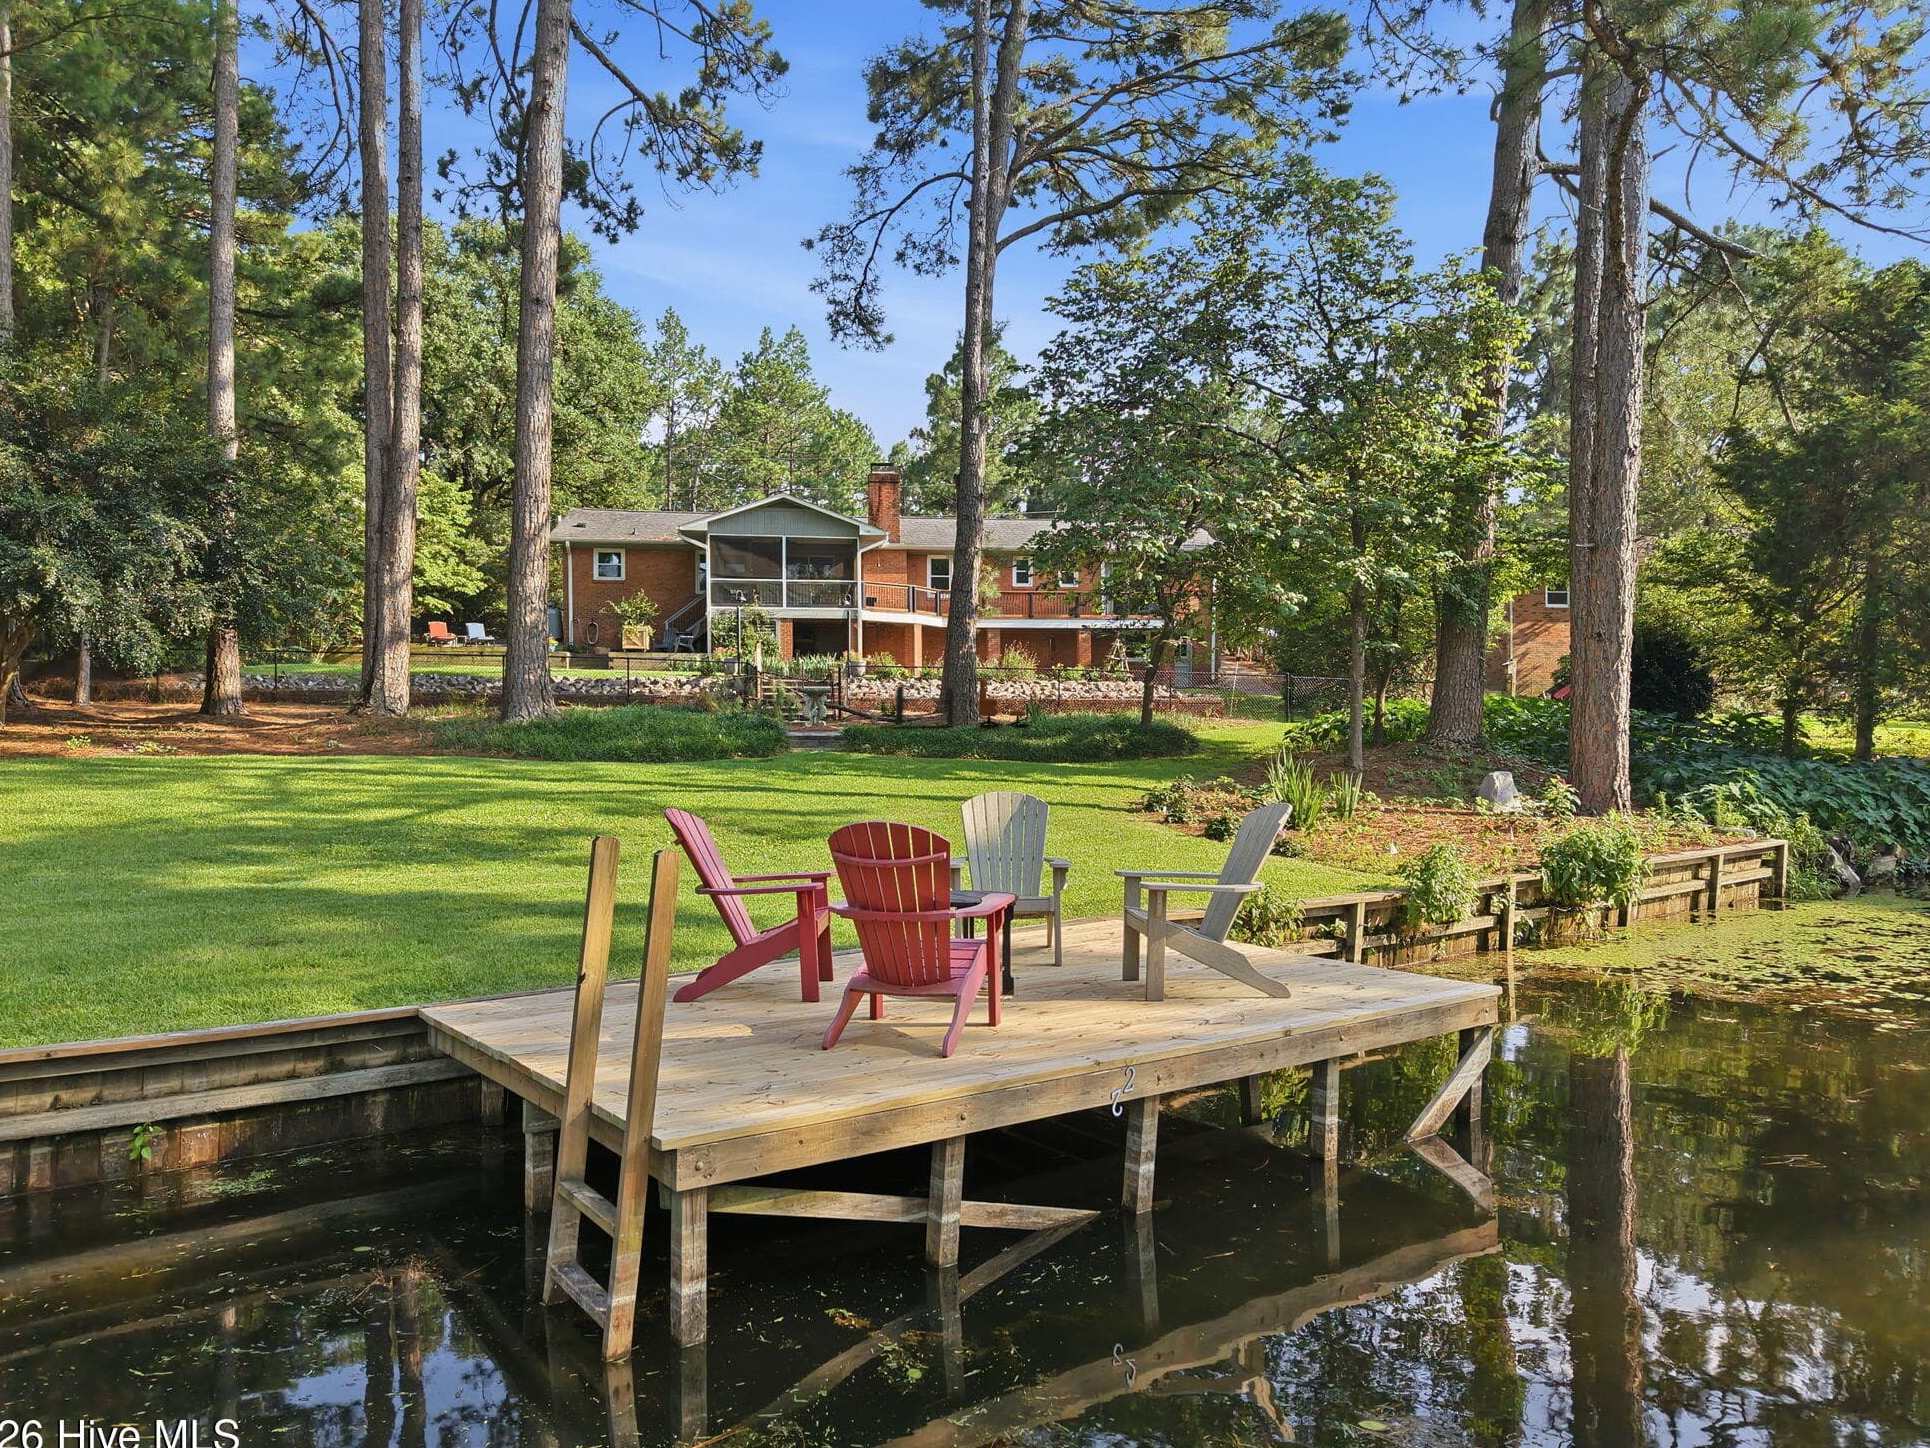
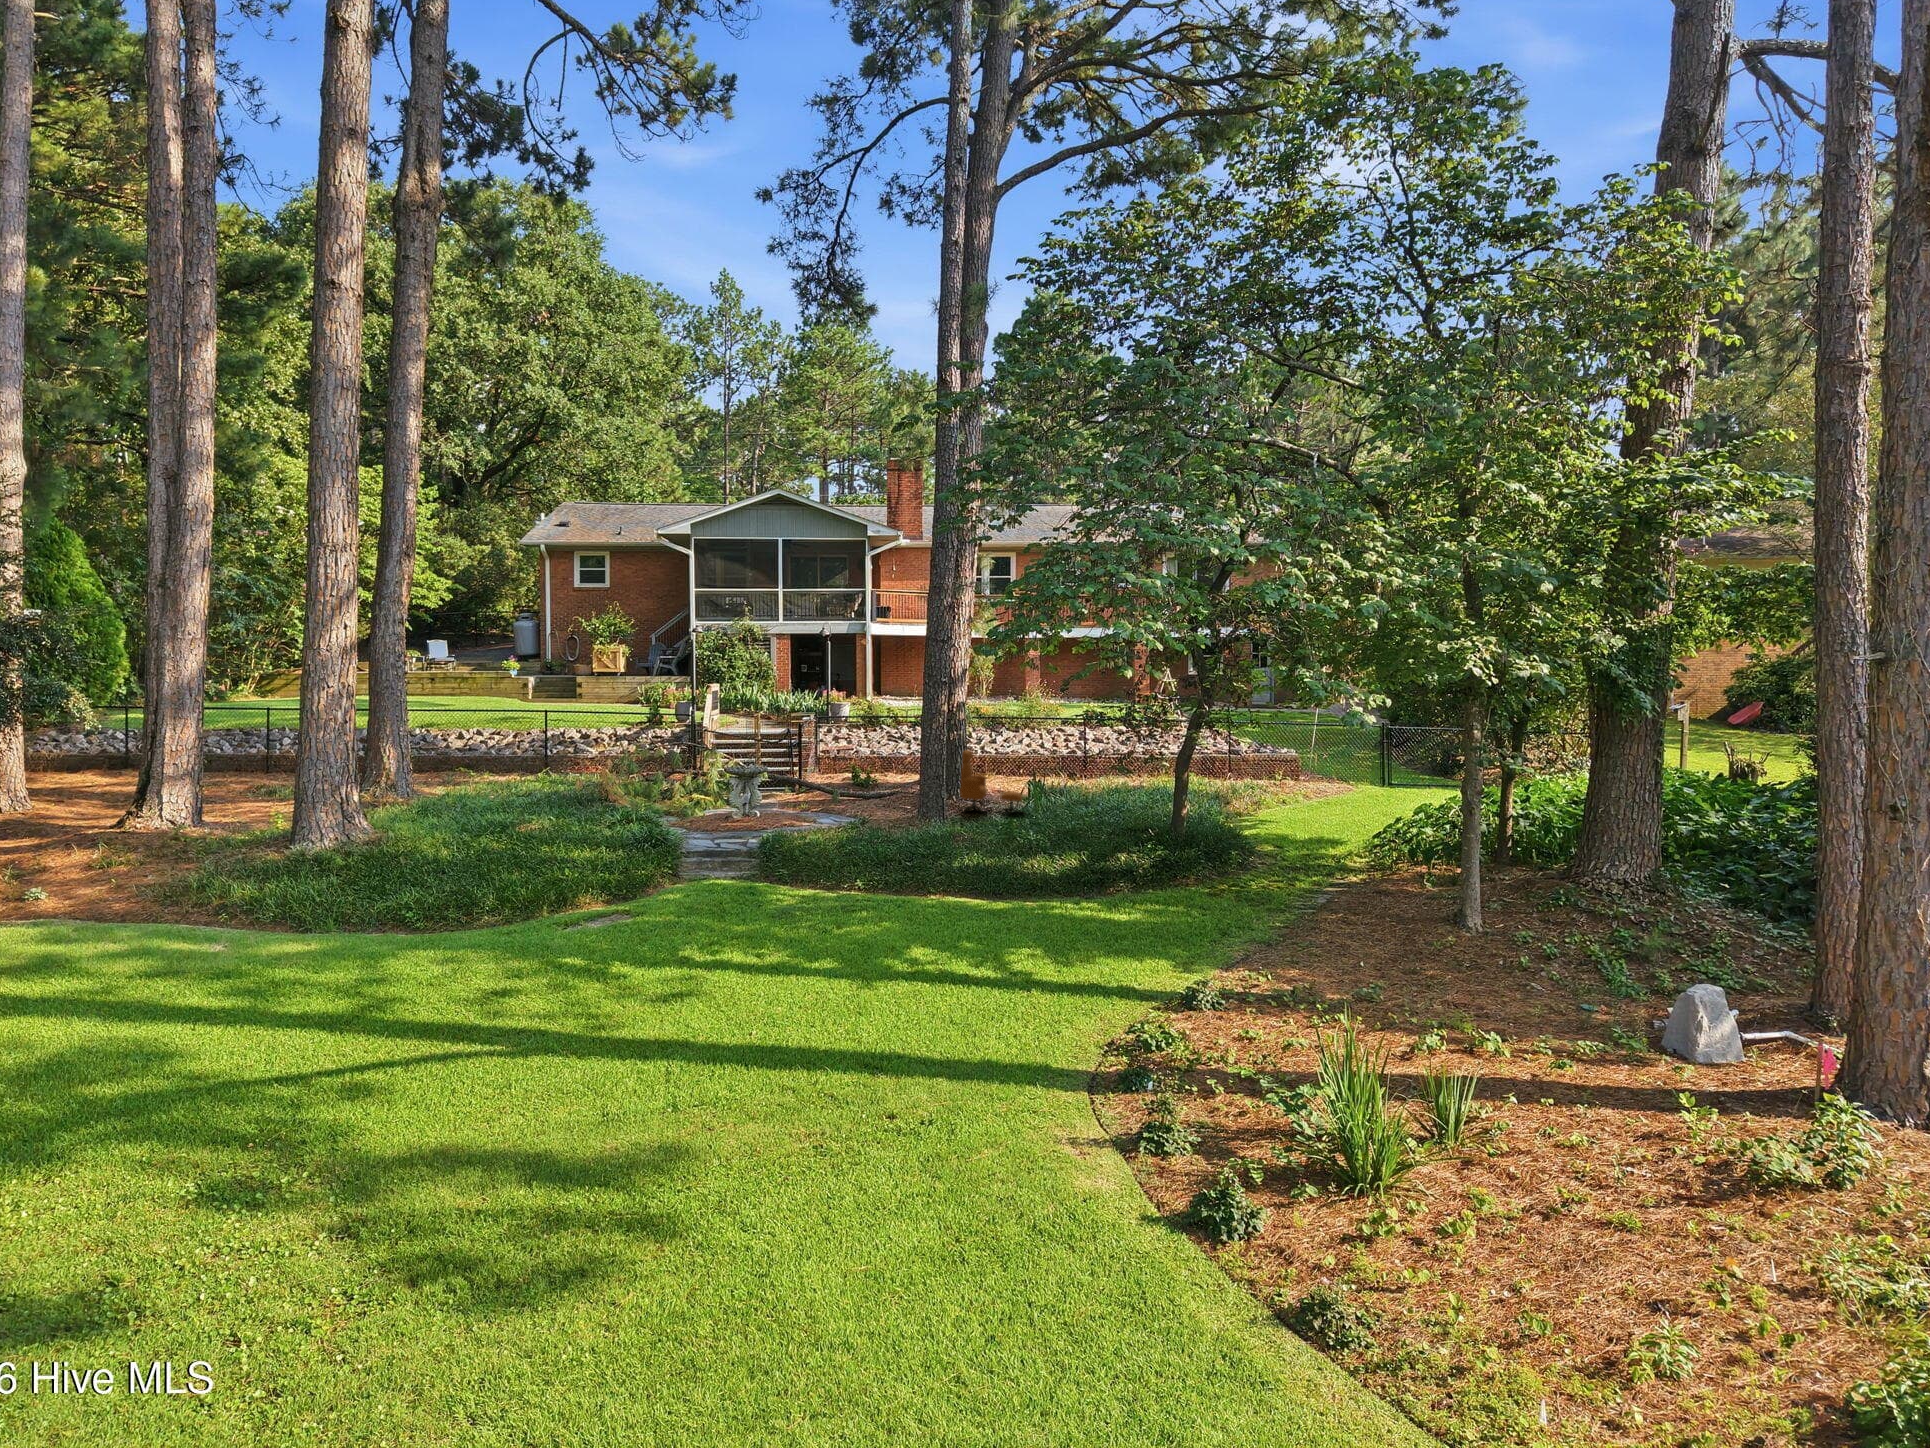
bench: present [895,685,954,725] -> none [853,757,927,813]

